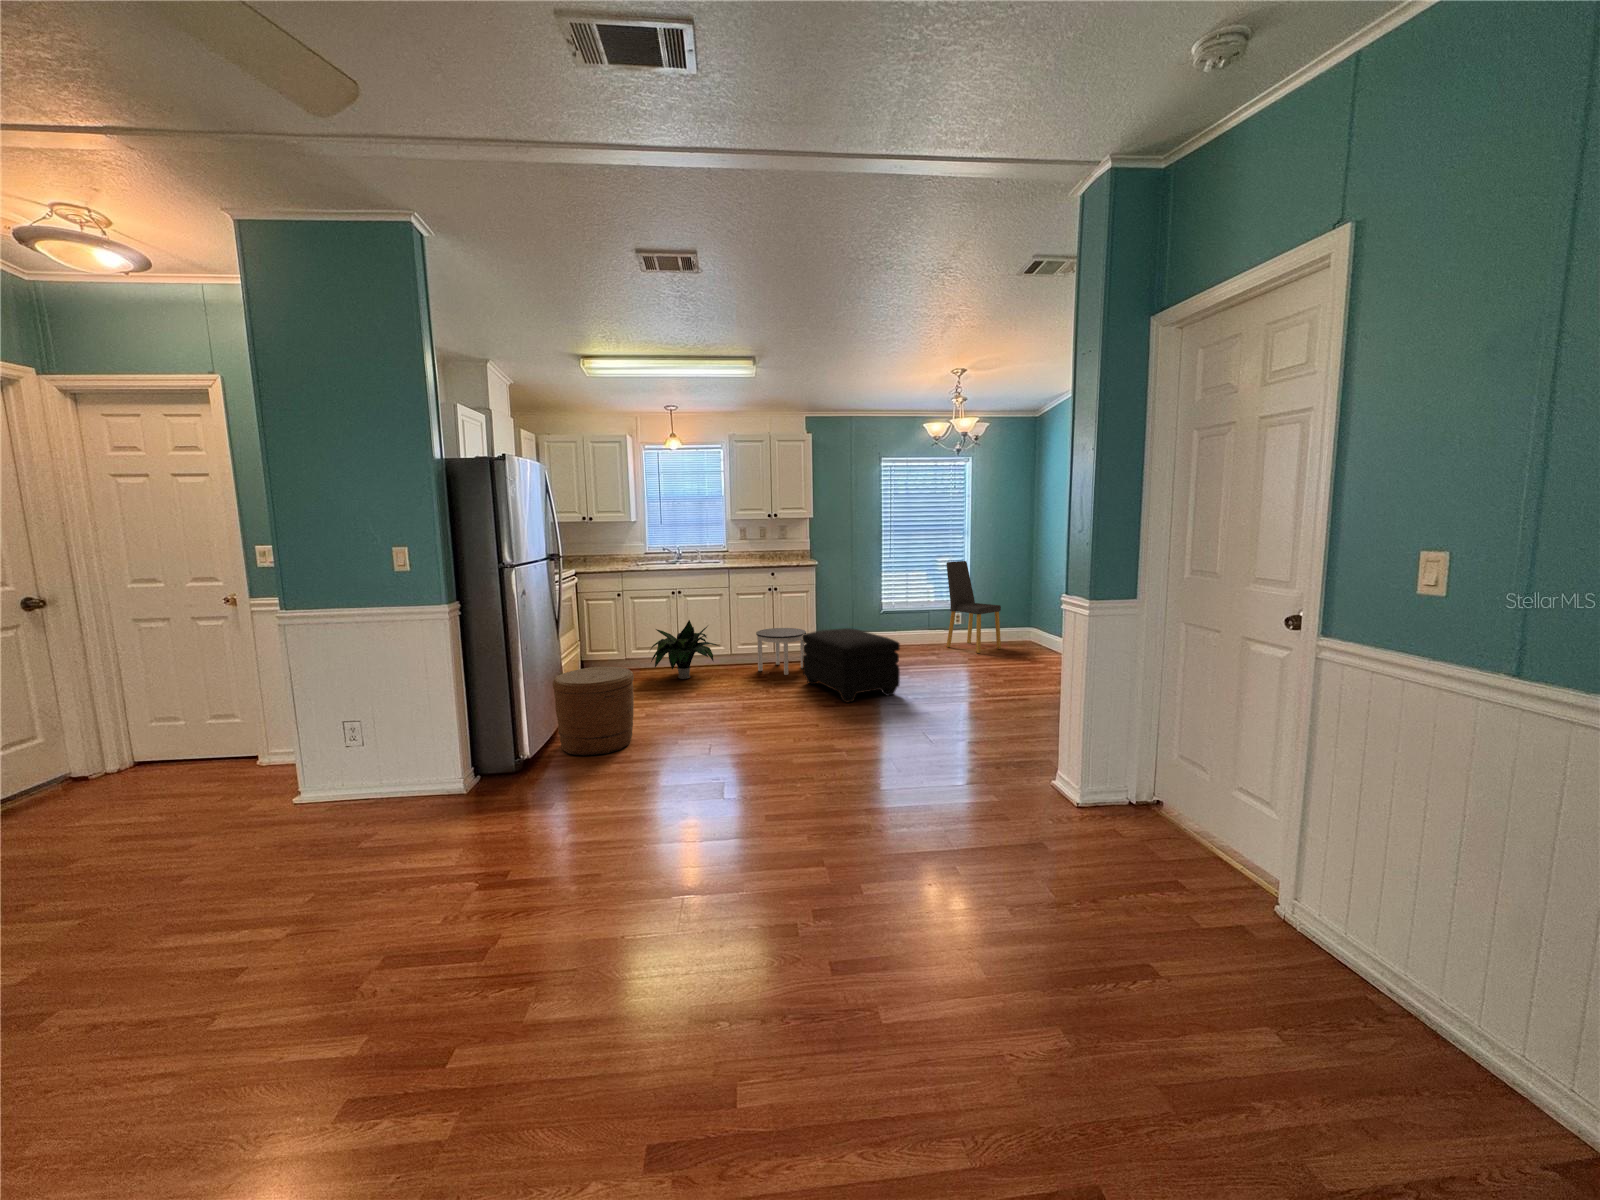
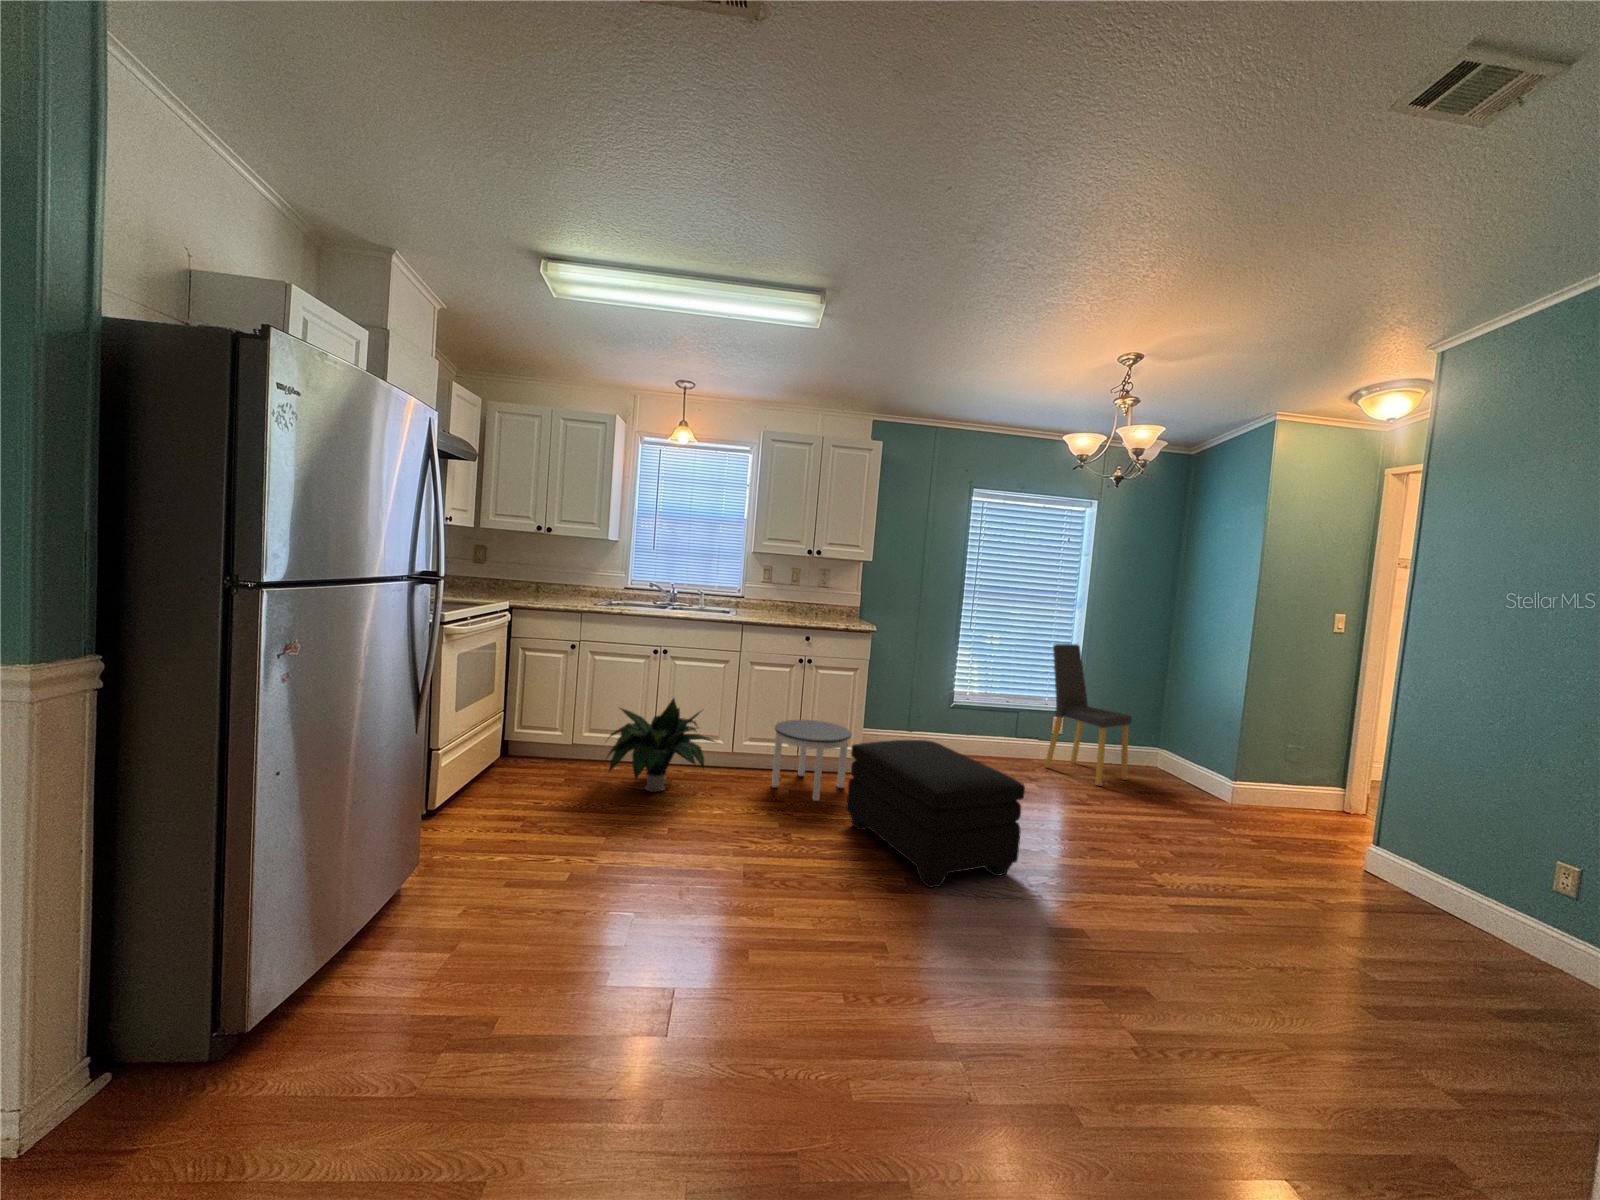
woven basket: present [553,667,634,756] -> none [351,801,537,1019]

